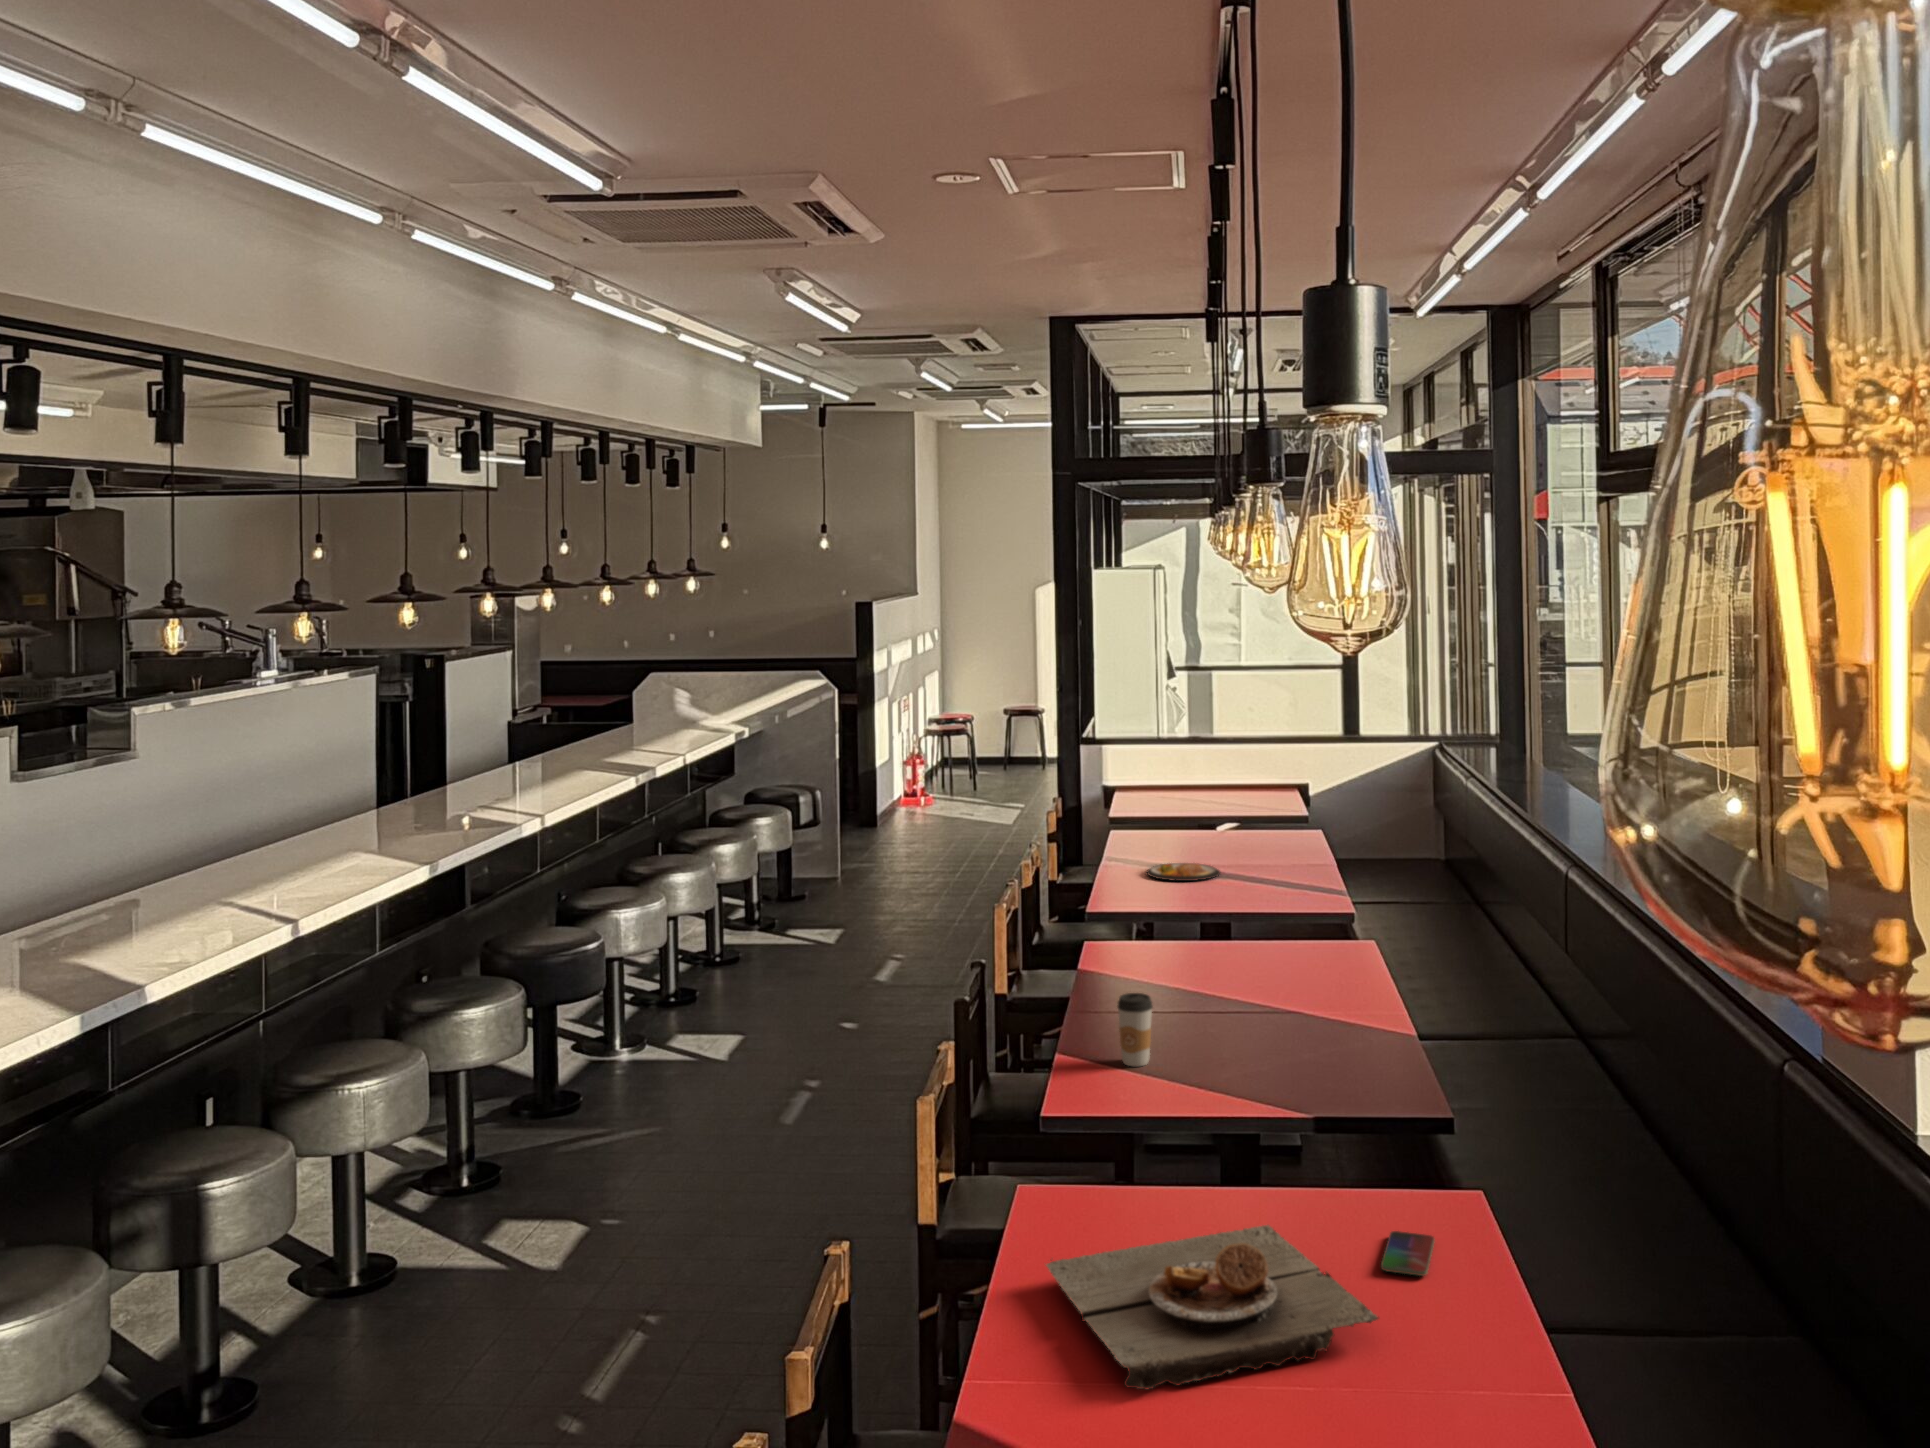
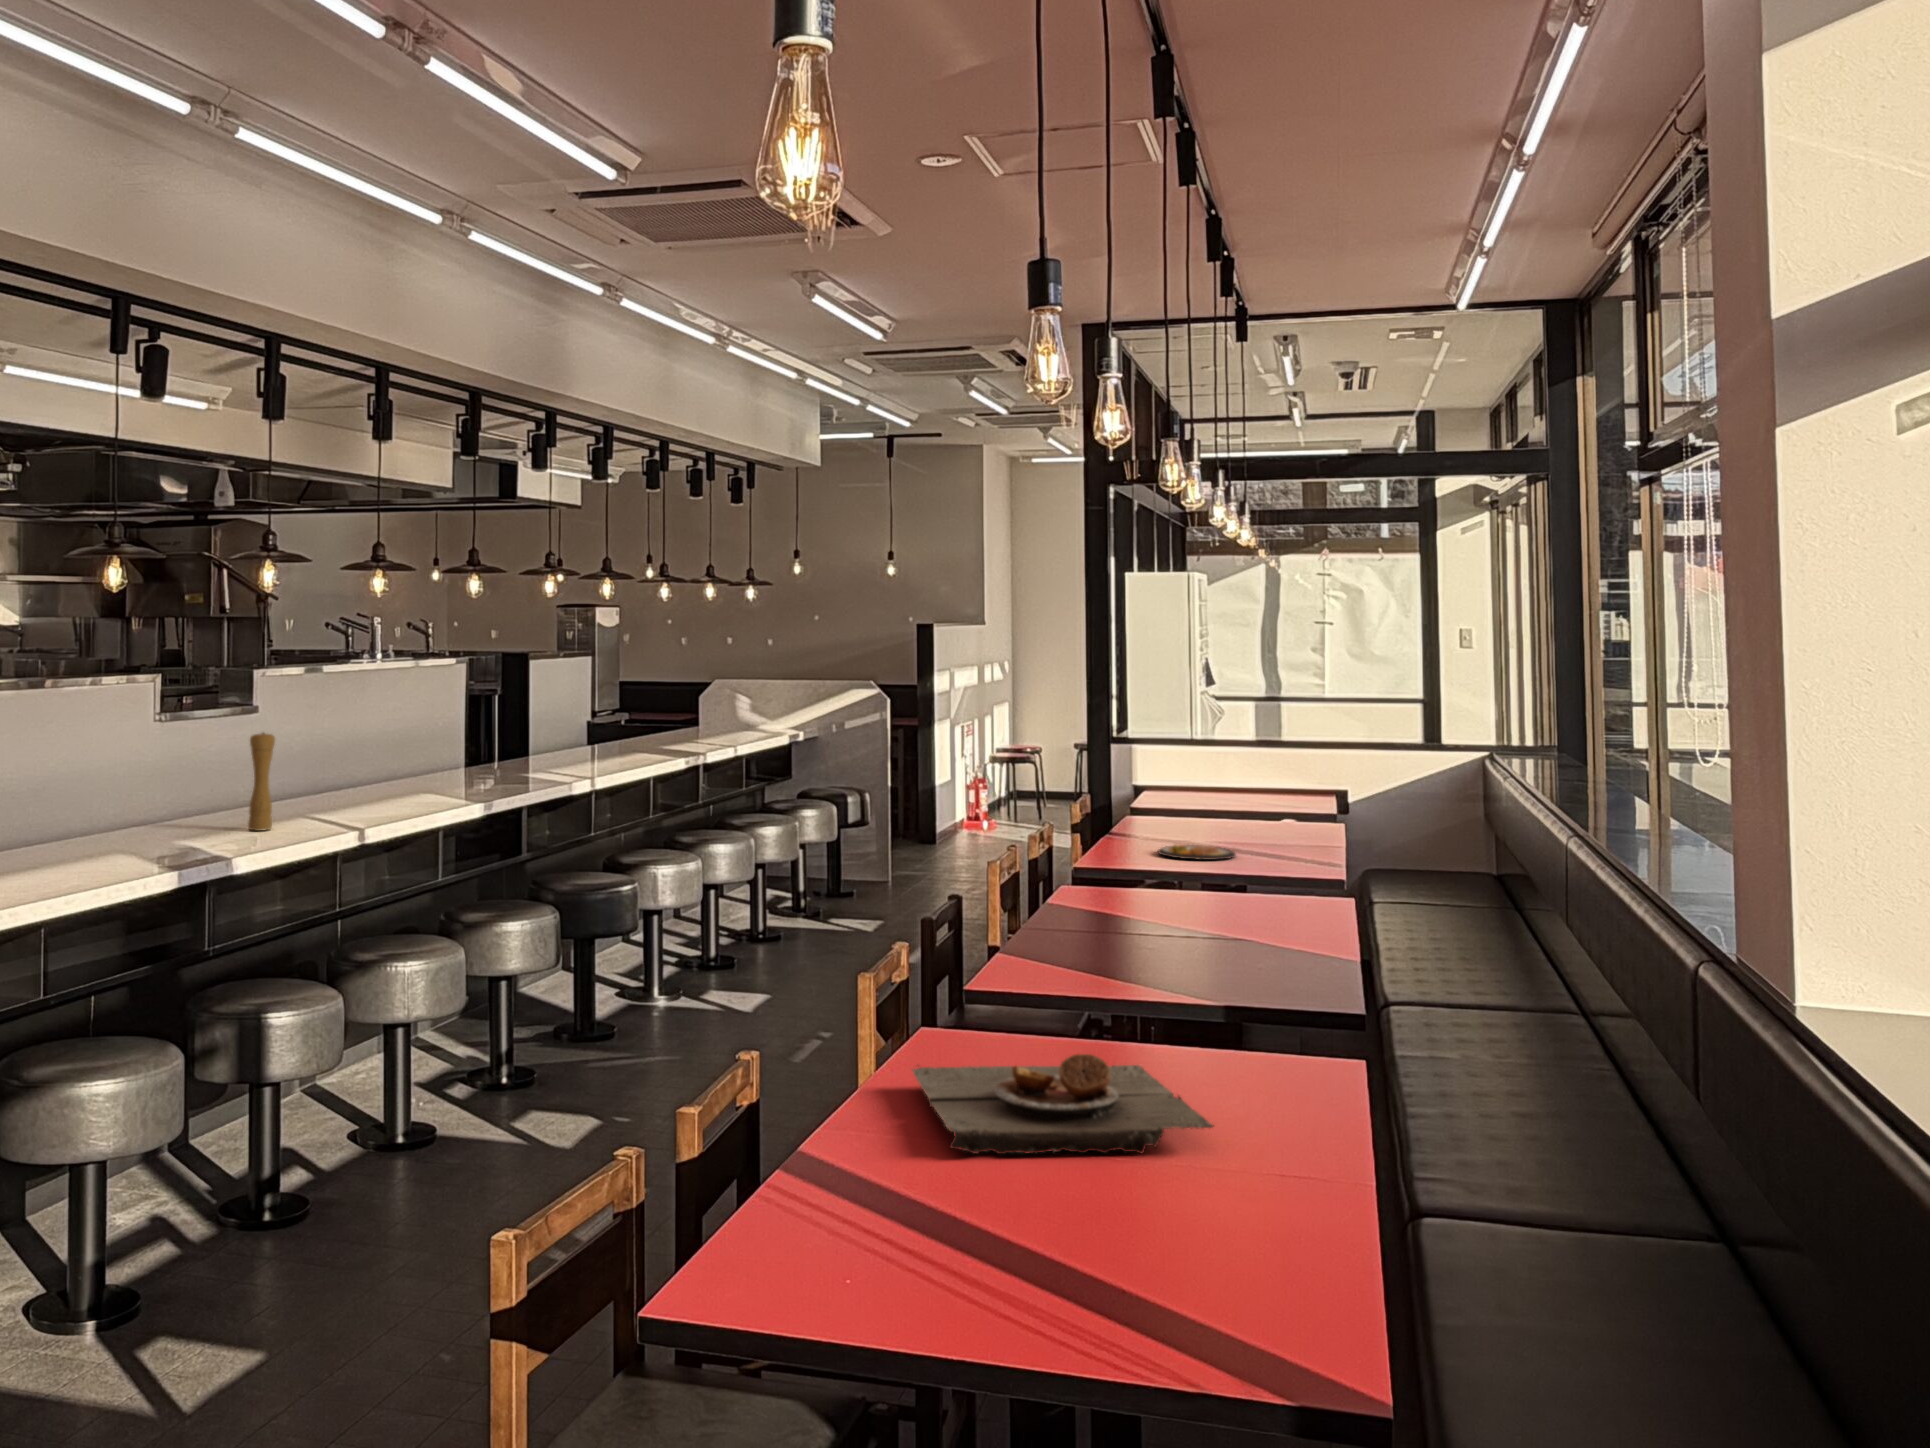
pepper mill: none [160,835,194,953] -> present [248,733,275,831]
coffee cup: present [1117,993,1153,1066] -> none [1057,902,1093,972]
smartphone: present [1381,1231,1435,1276] -> none [1243,1085,1310,1115]

